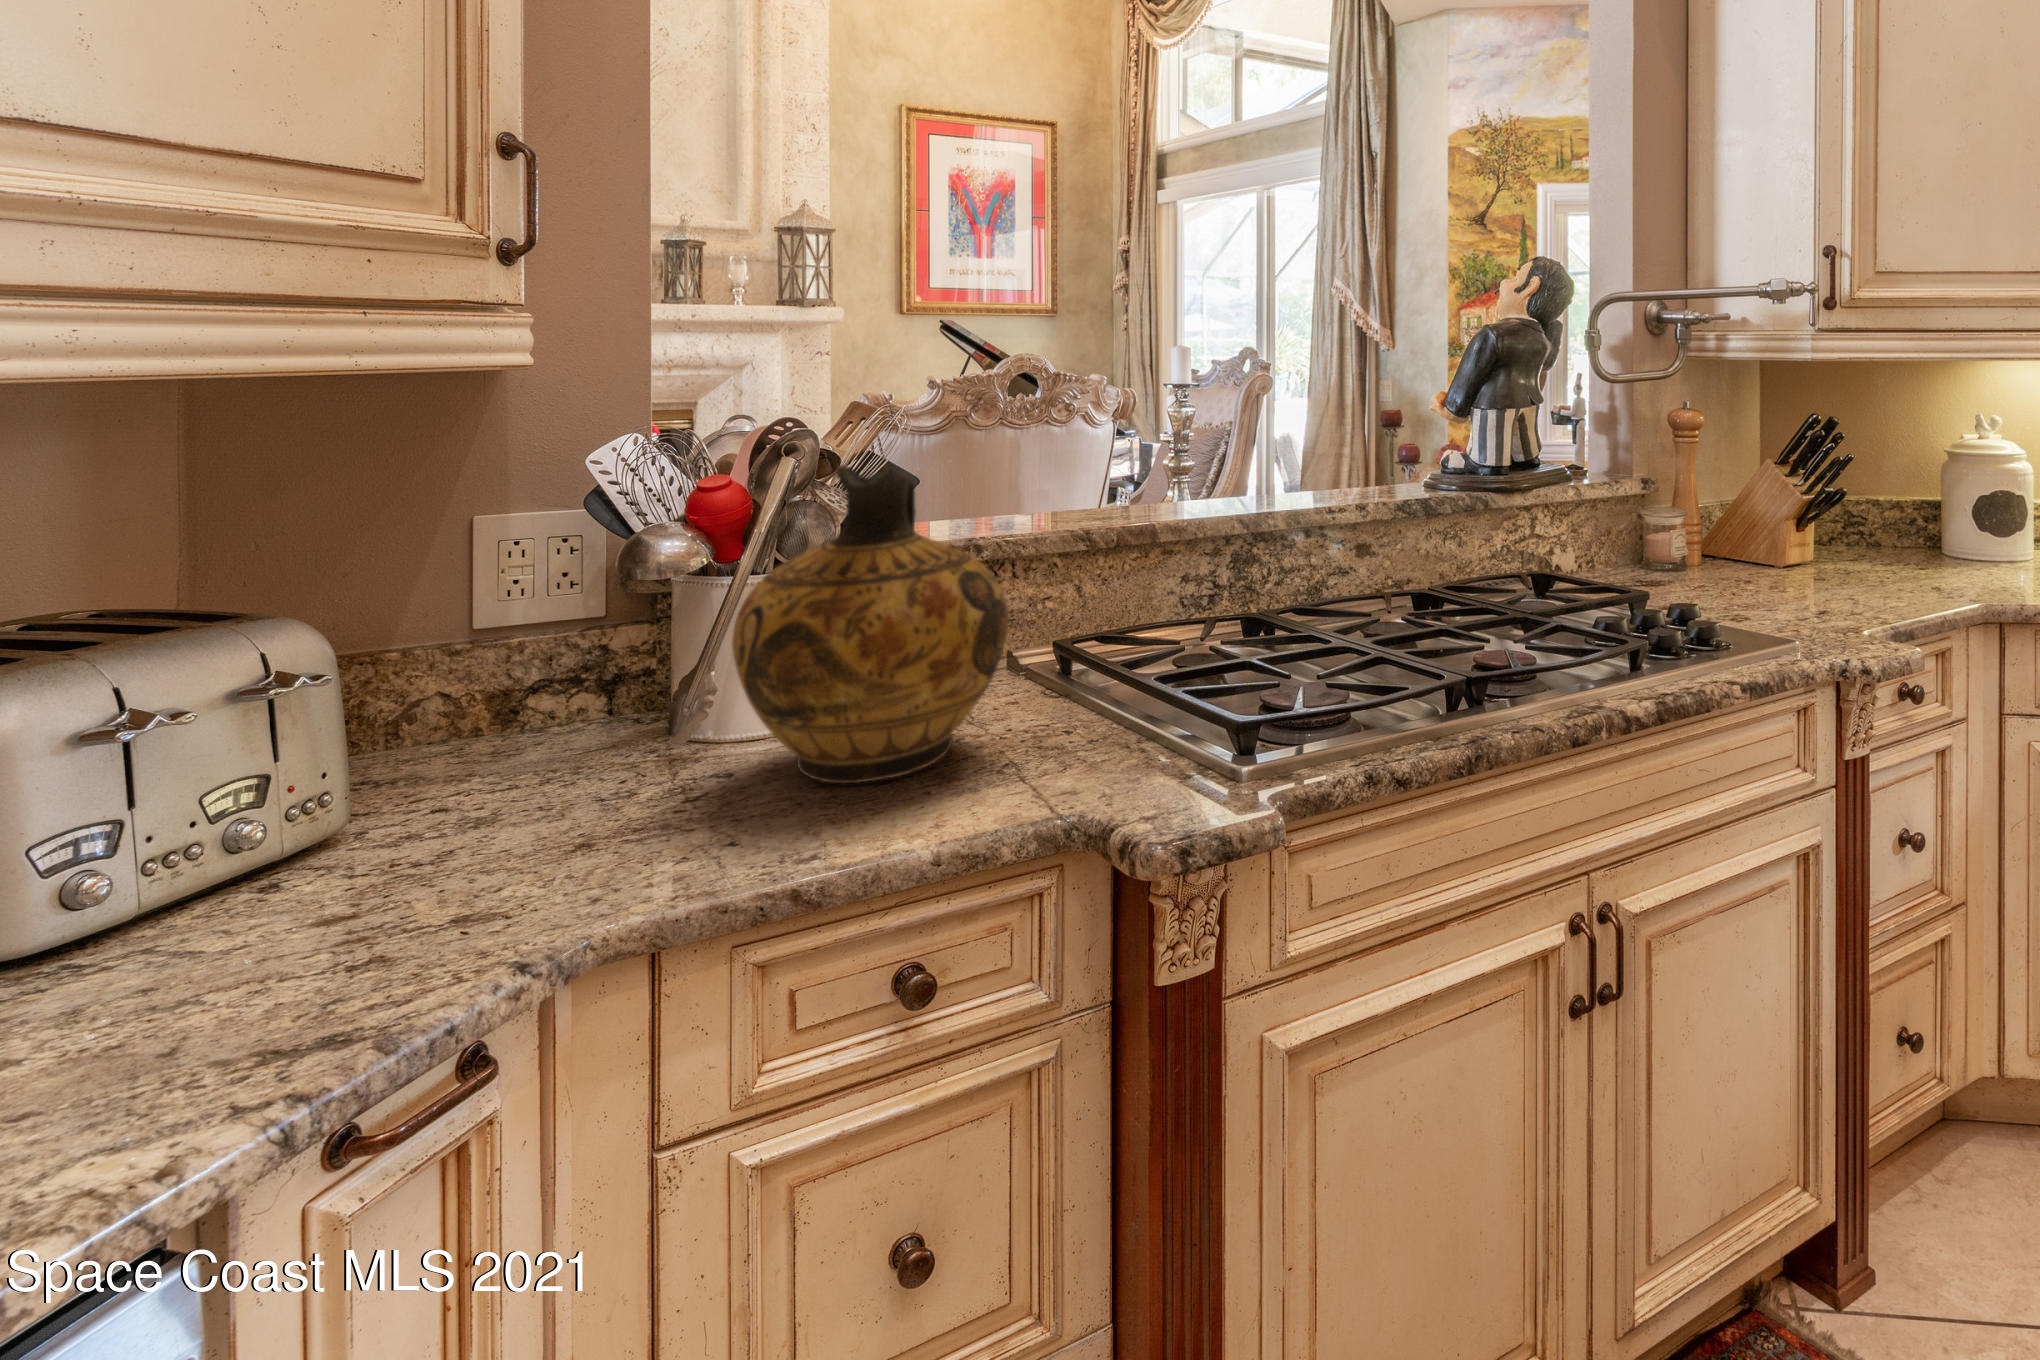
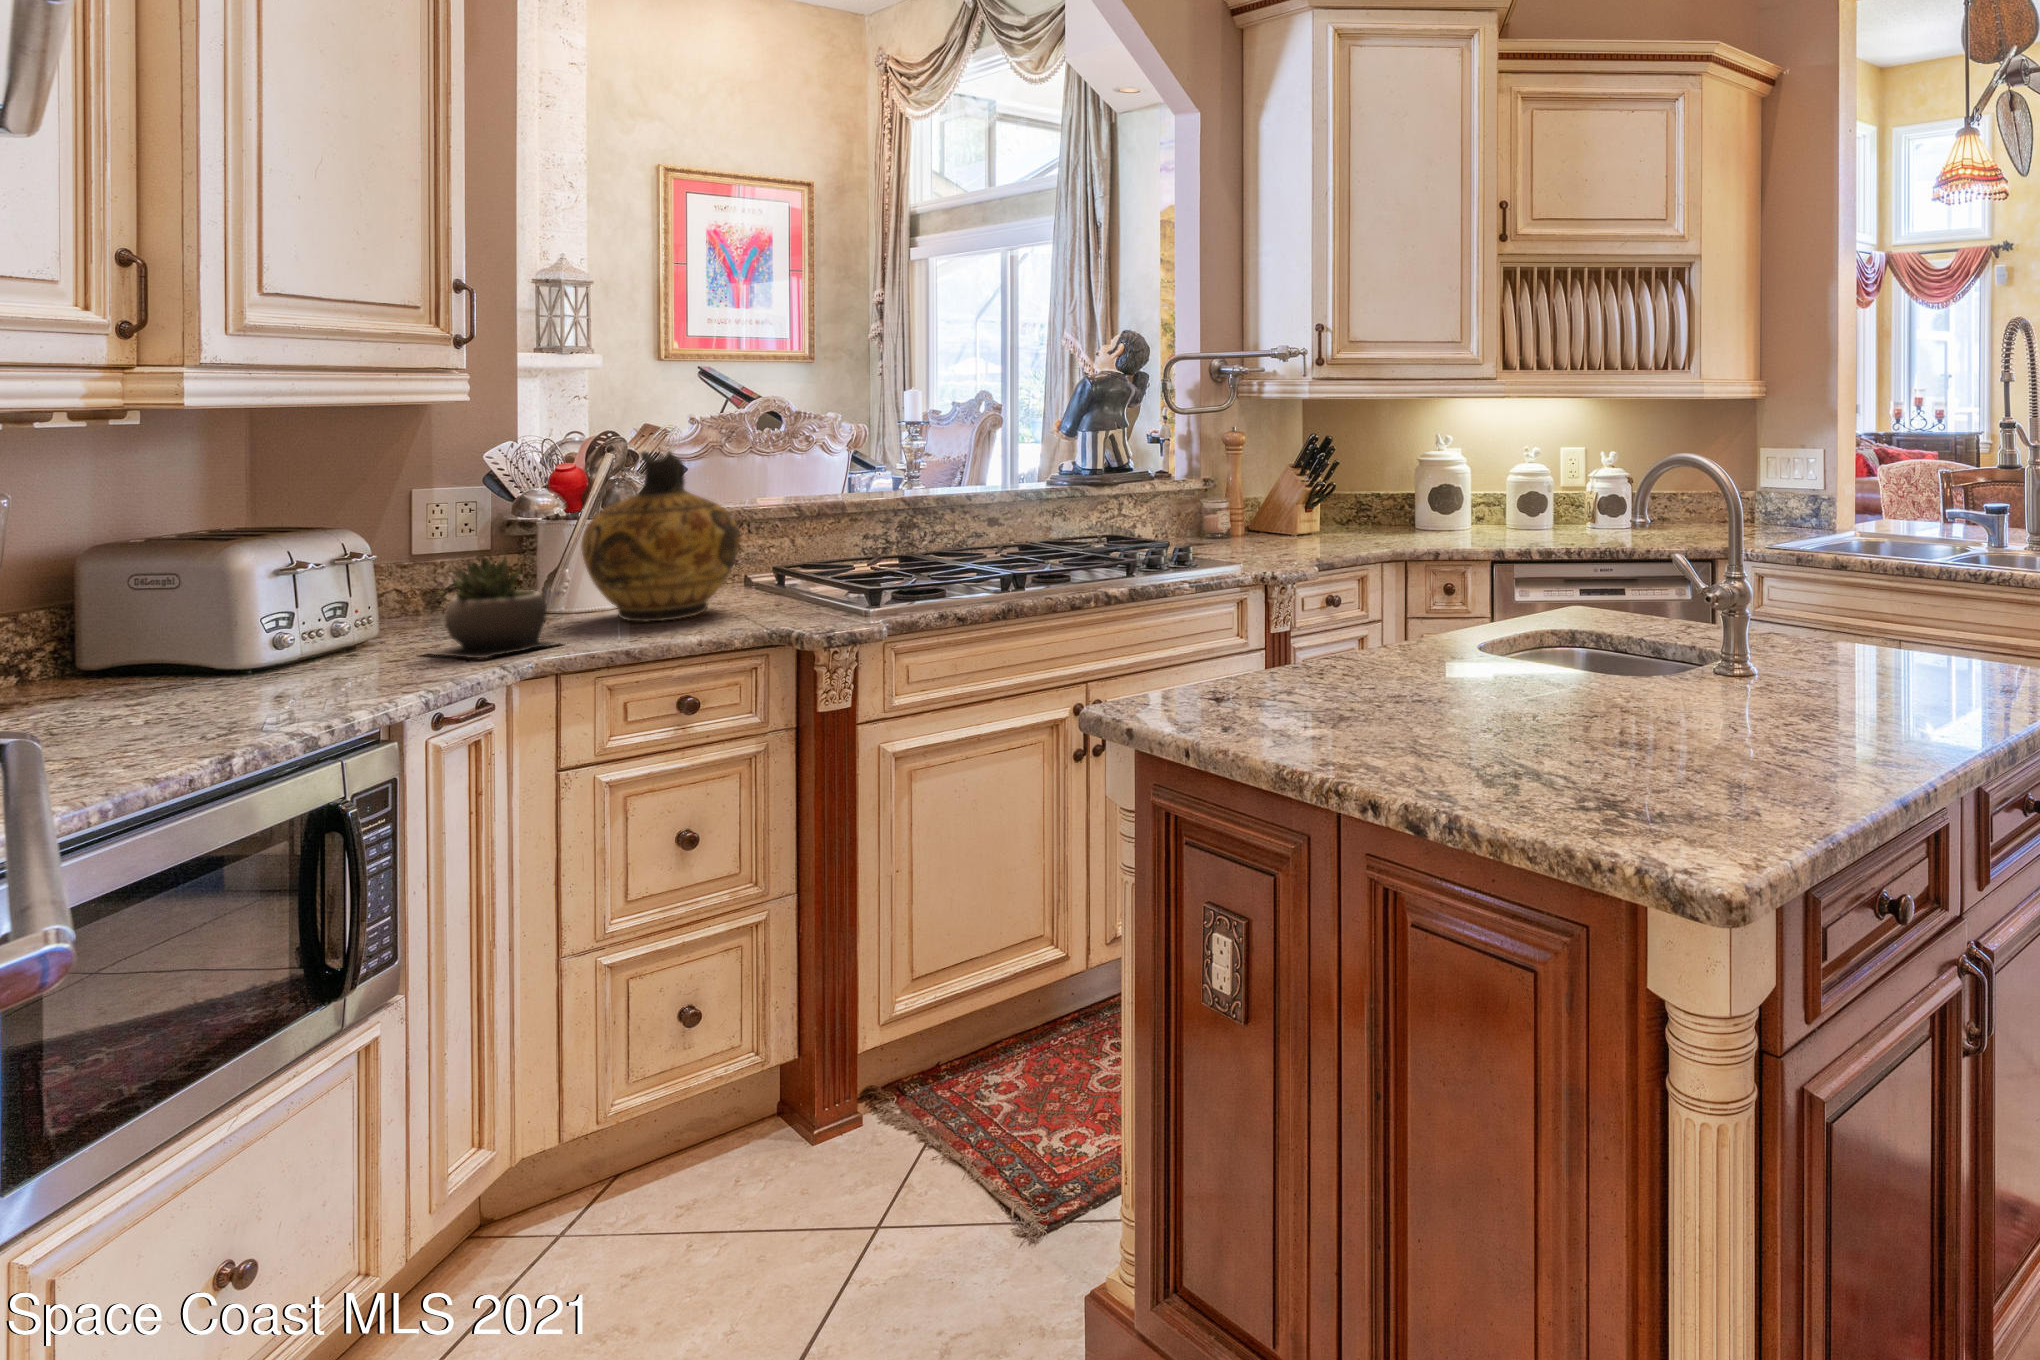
succulent plant: none [378,691,683,942] -> present [426,556,559,658]

